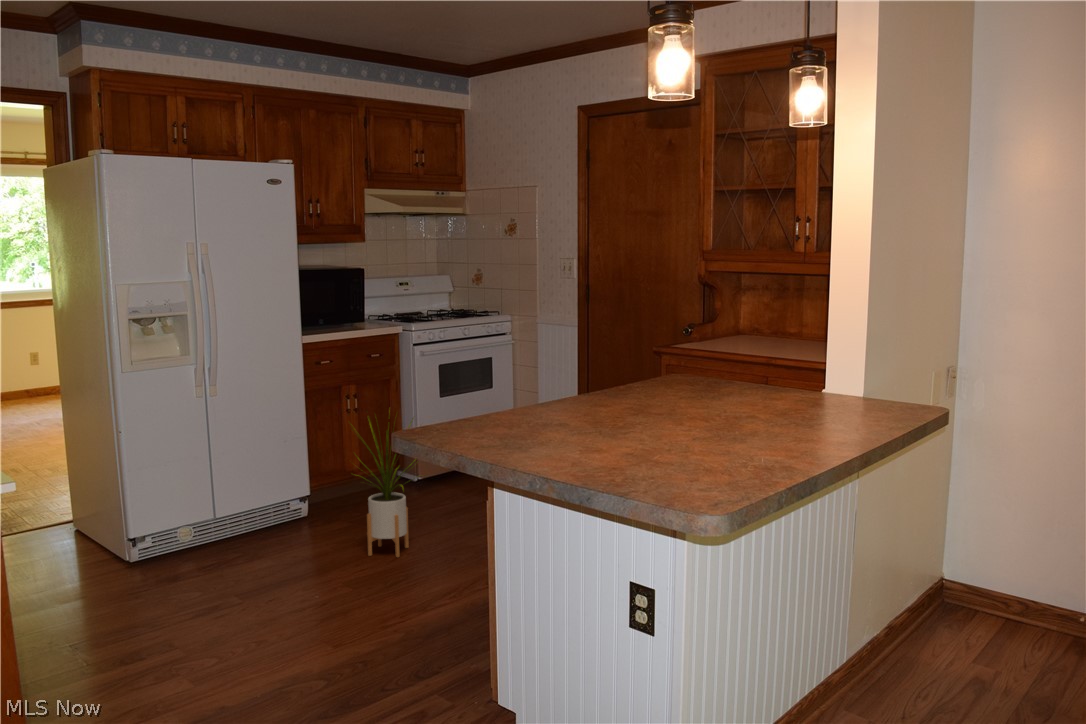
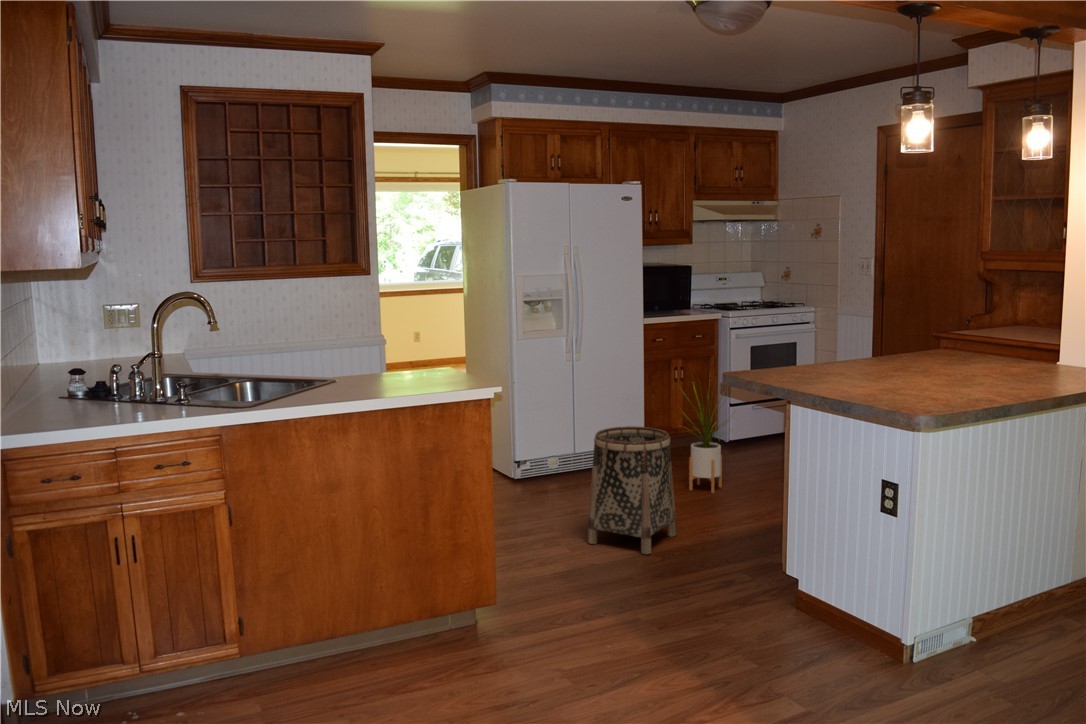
basket: none [228,486,351,660] -> present [588,426,676,554]

